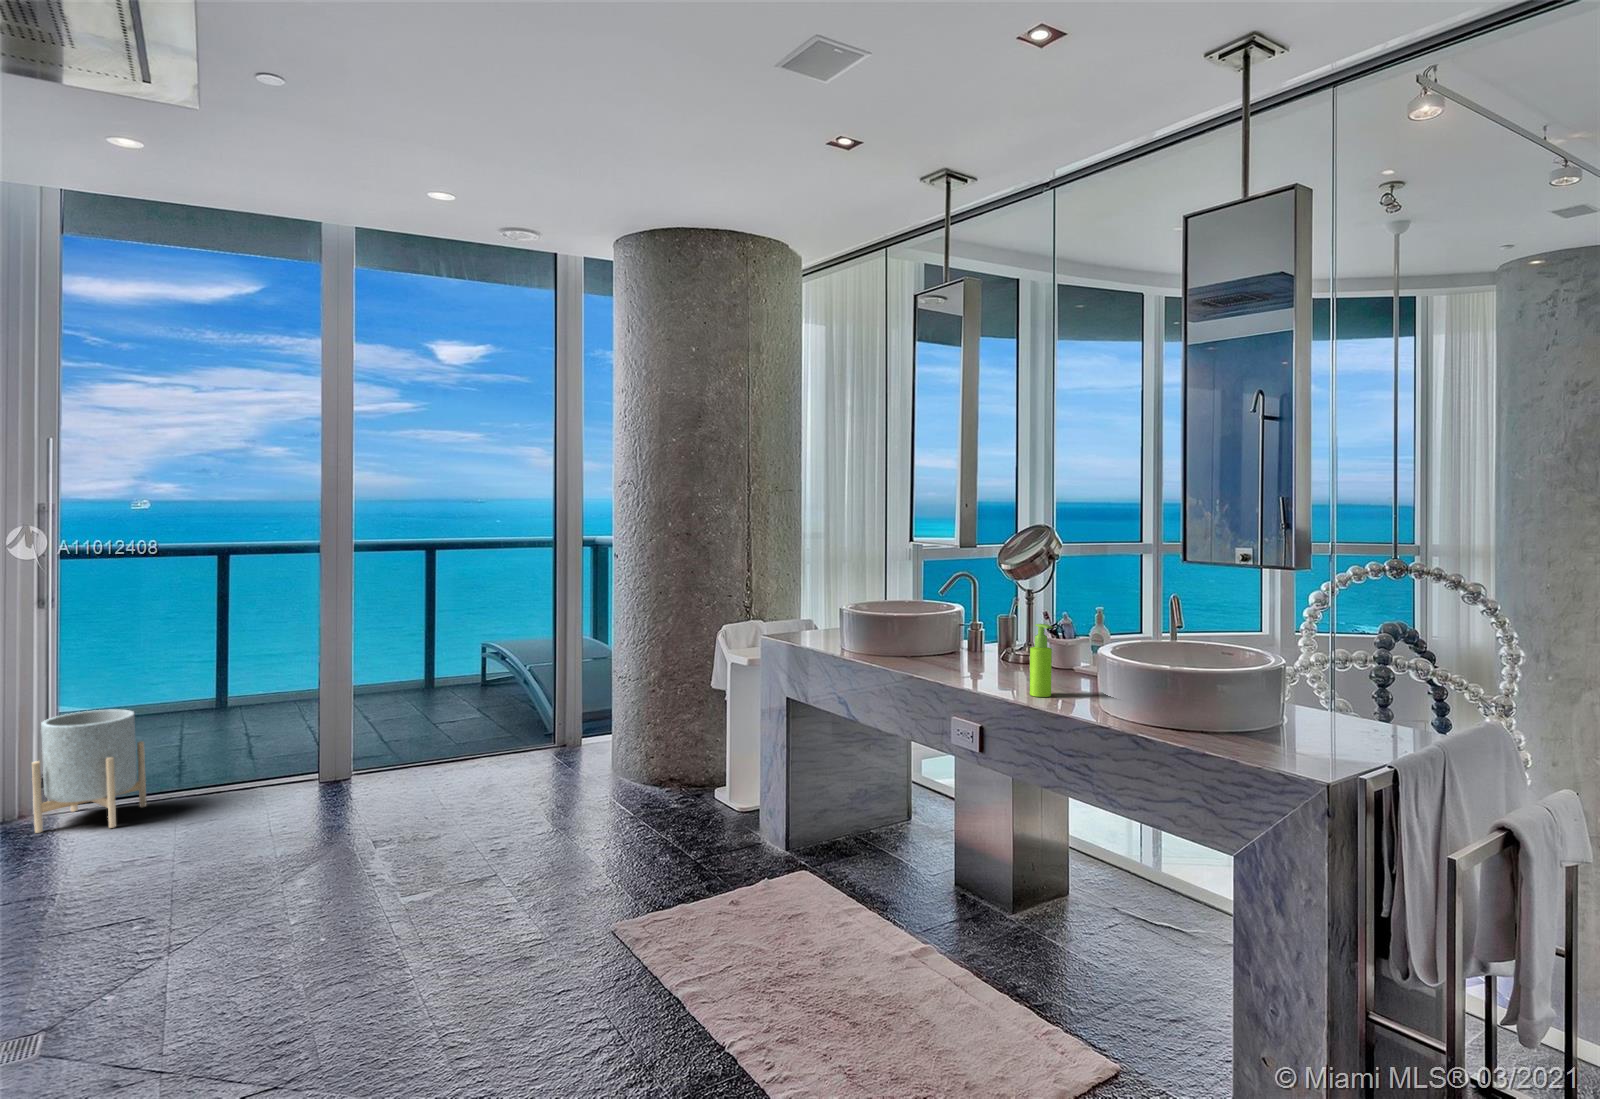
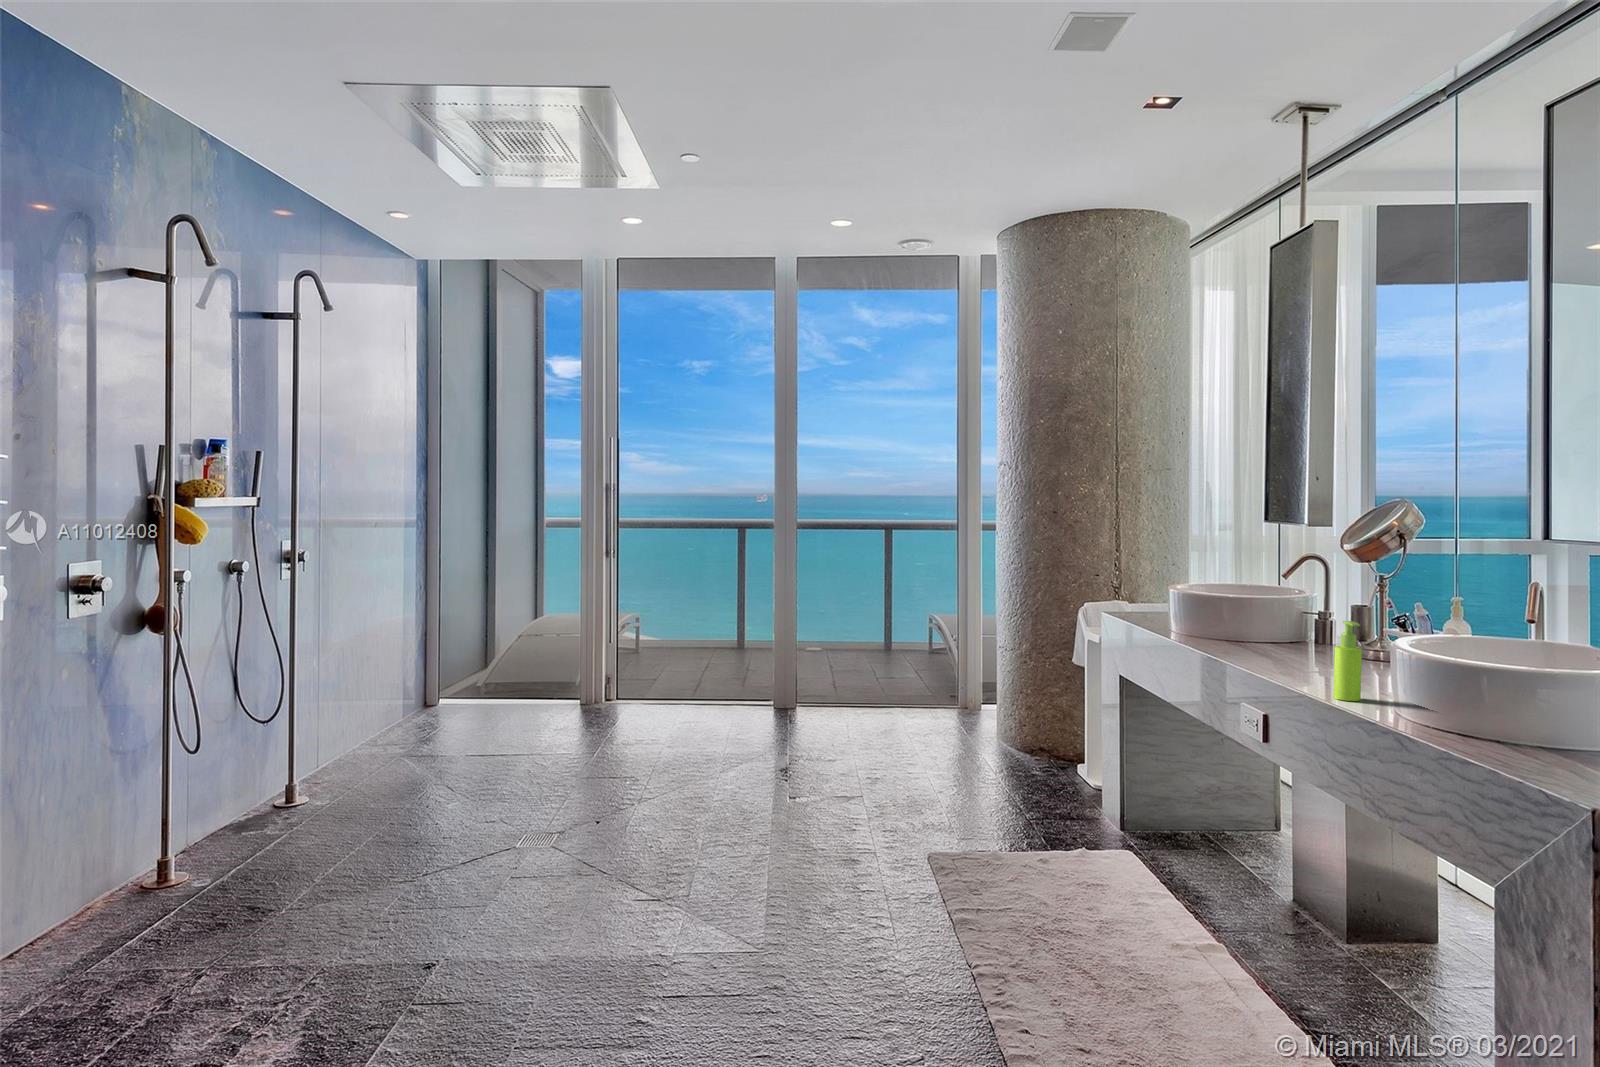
planter: present [32,709,147,833] -> none [603,637,667,718]

